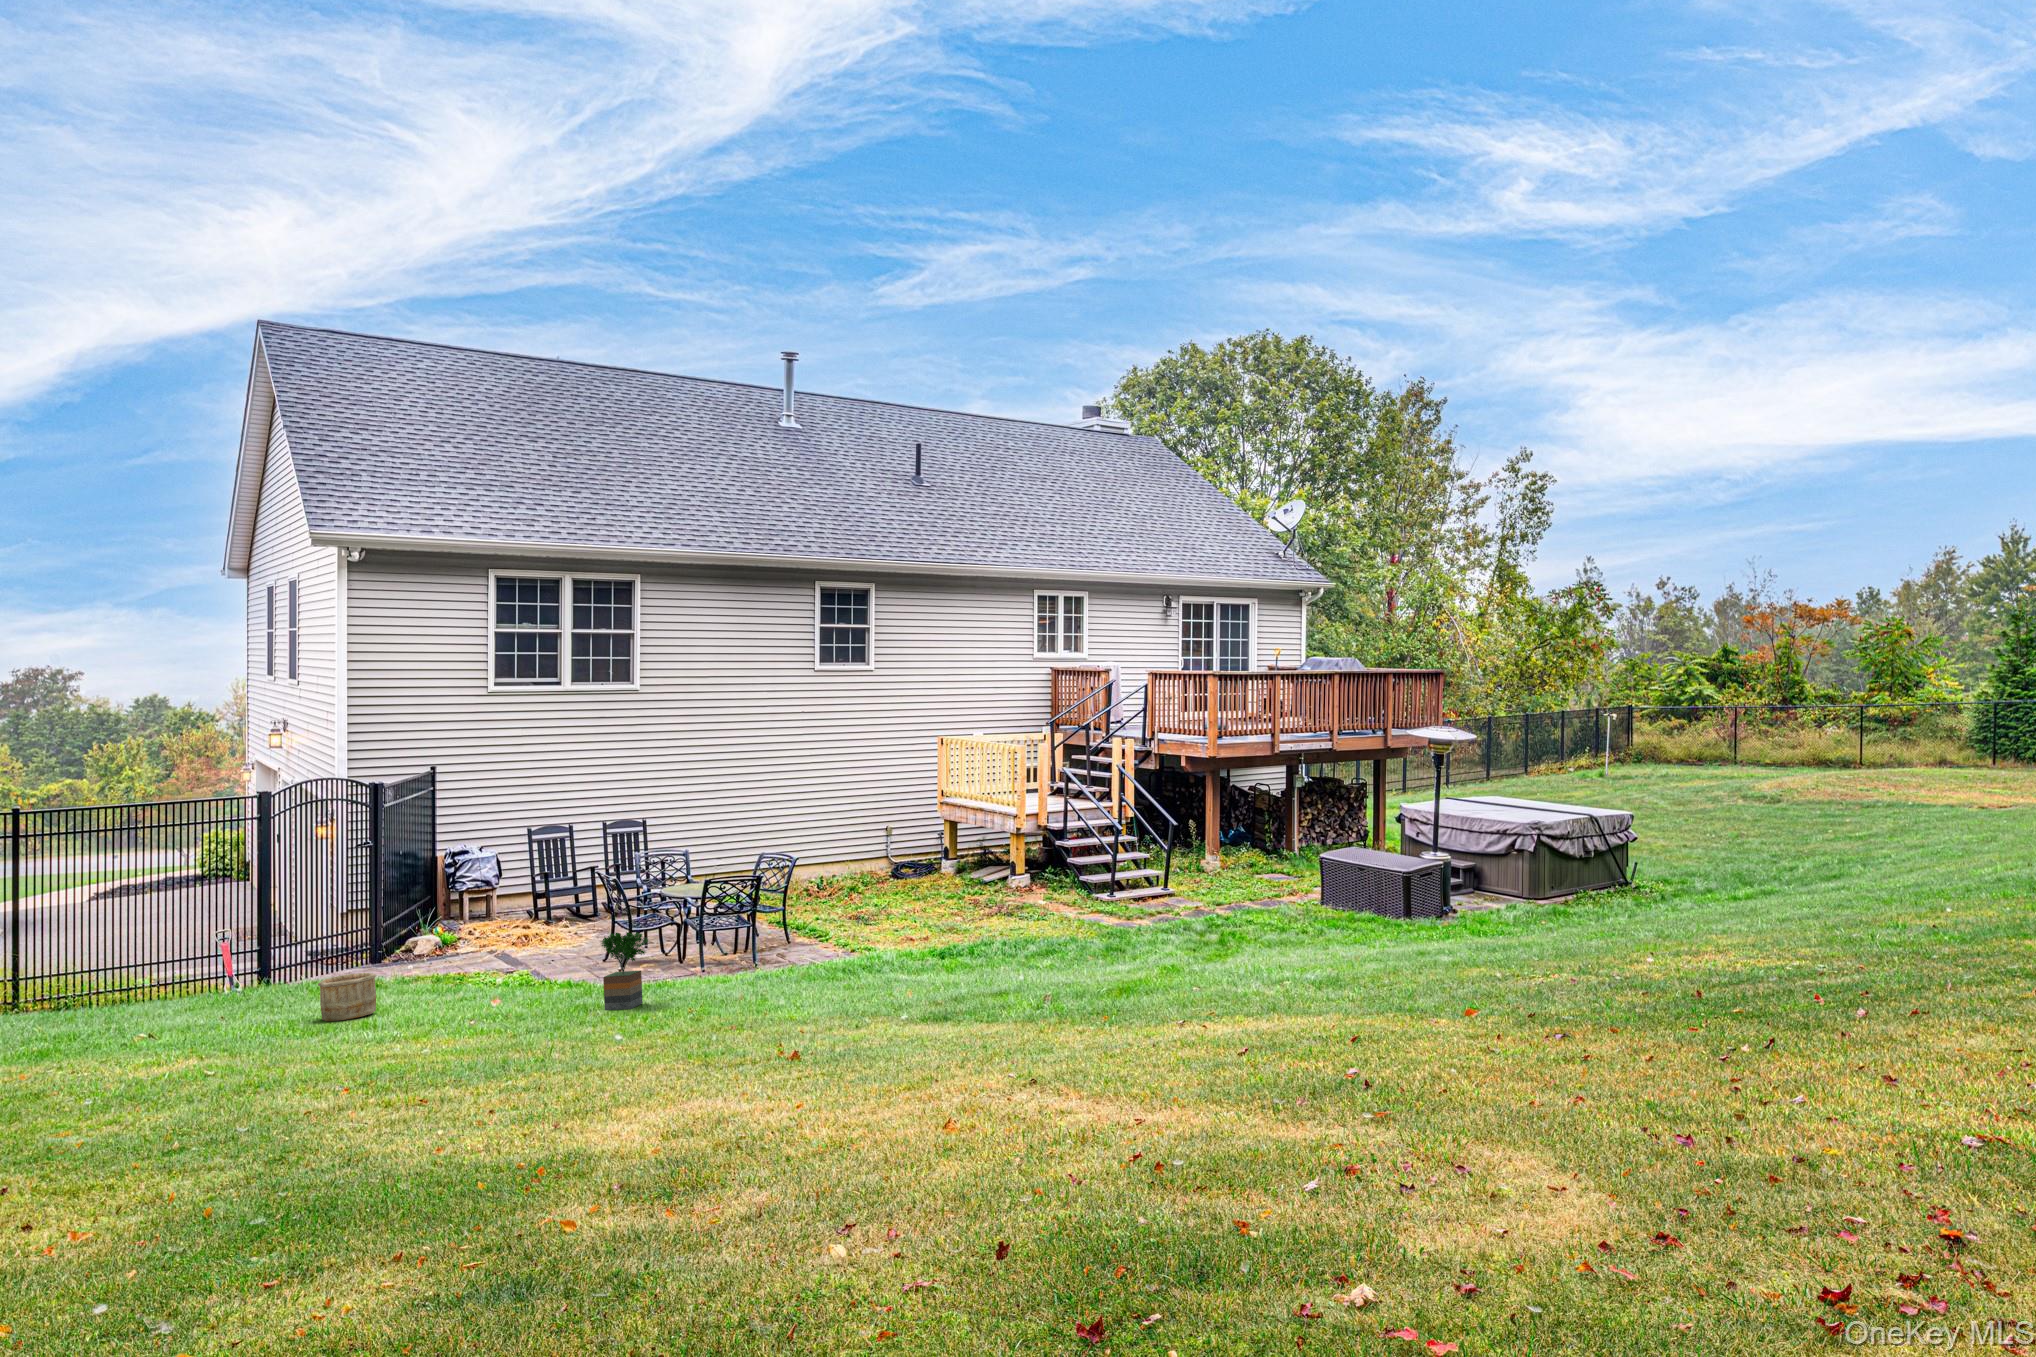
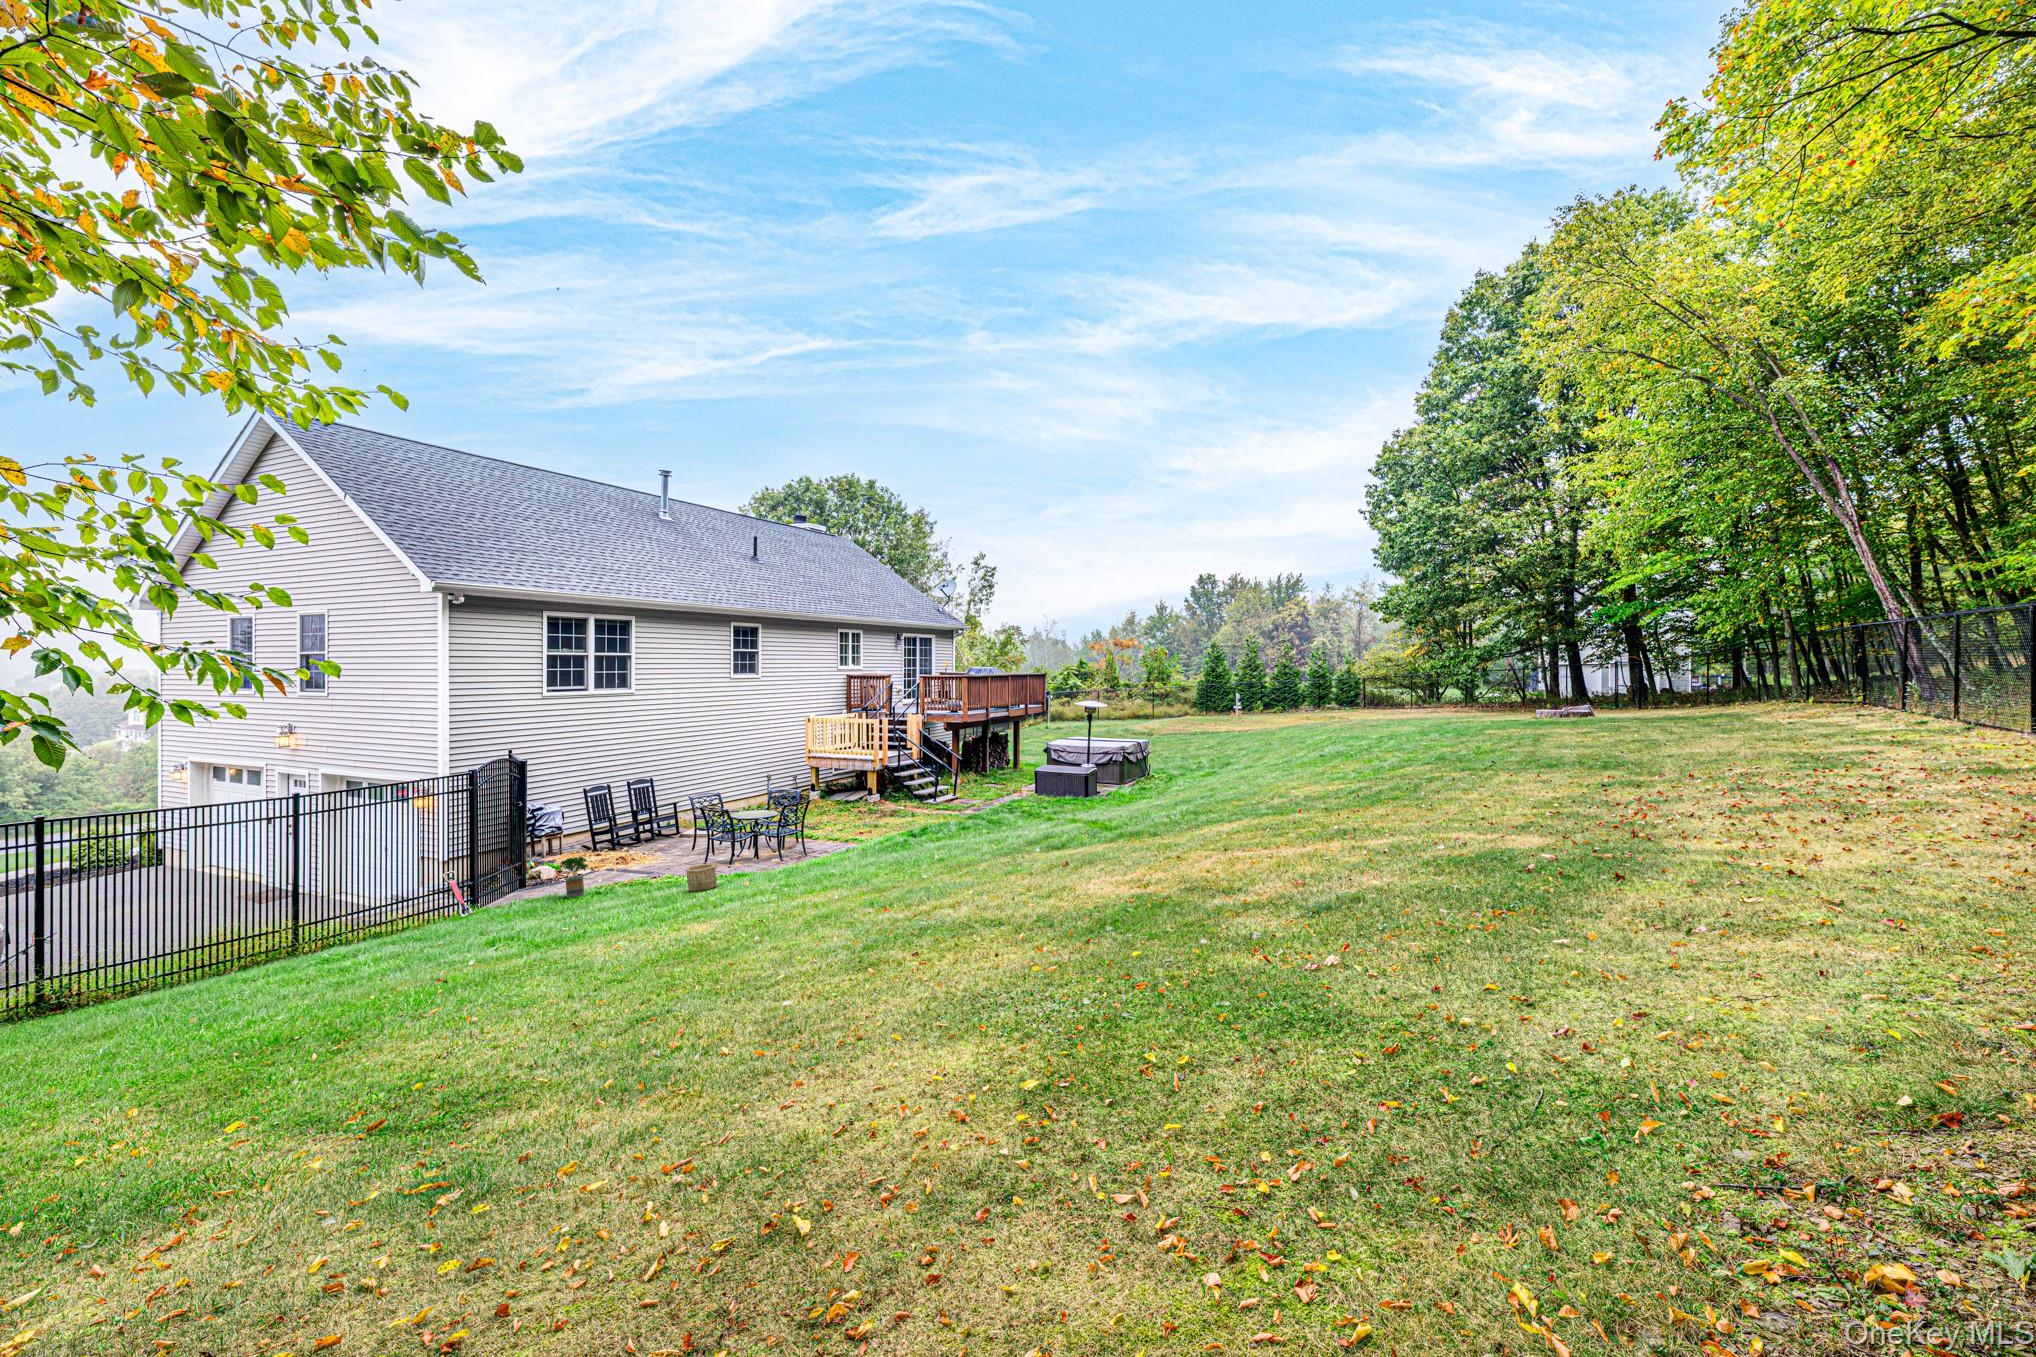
potted tree: present [601,932,648,1010] -> present [560,857,588,898]

